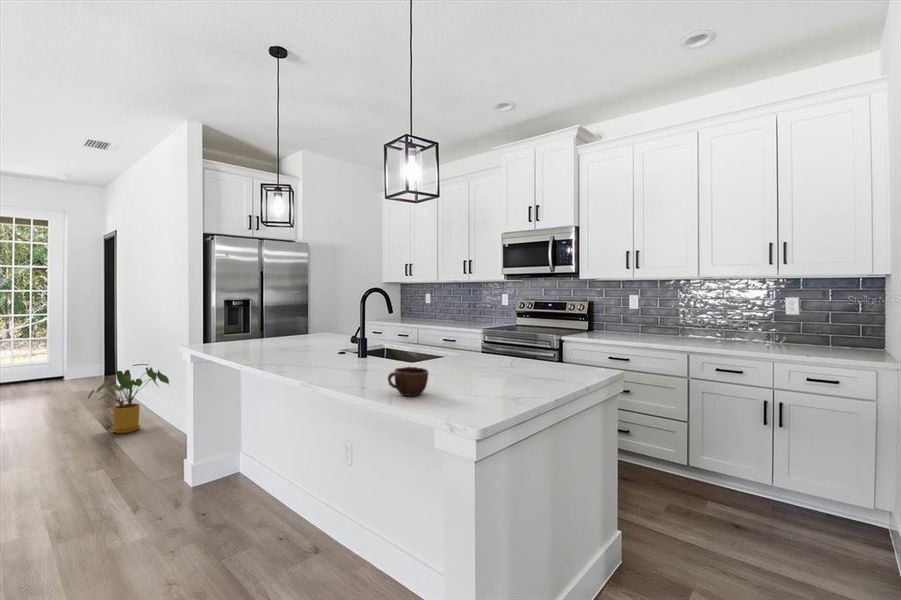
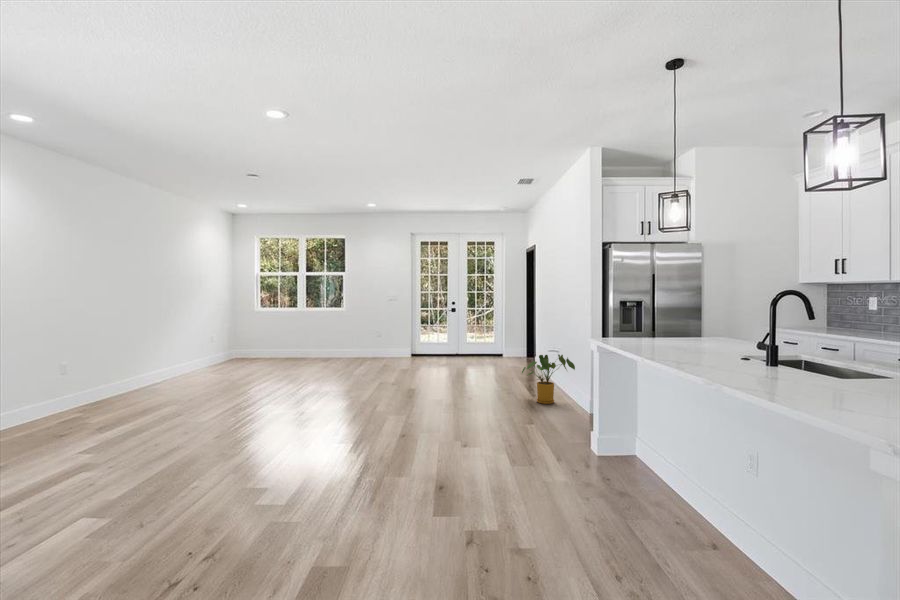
mug: present [388,367,428,396] -> none [803,375,859,407]

